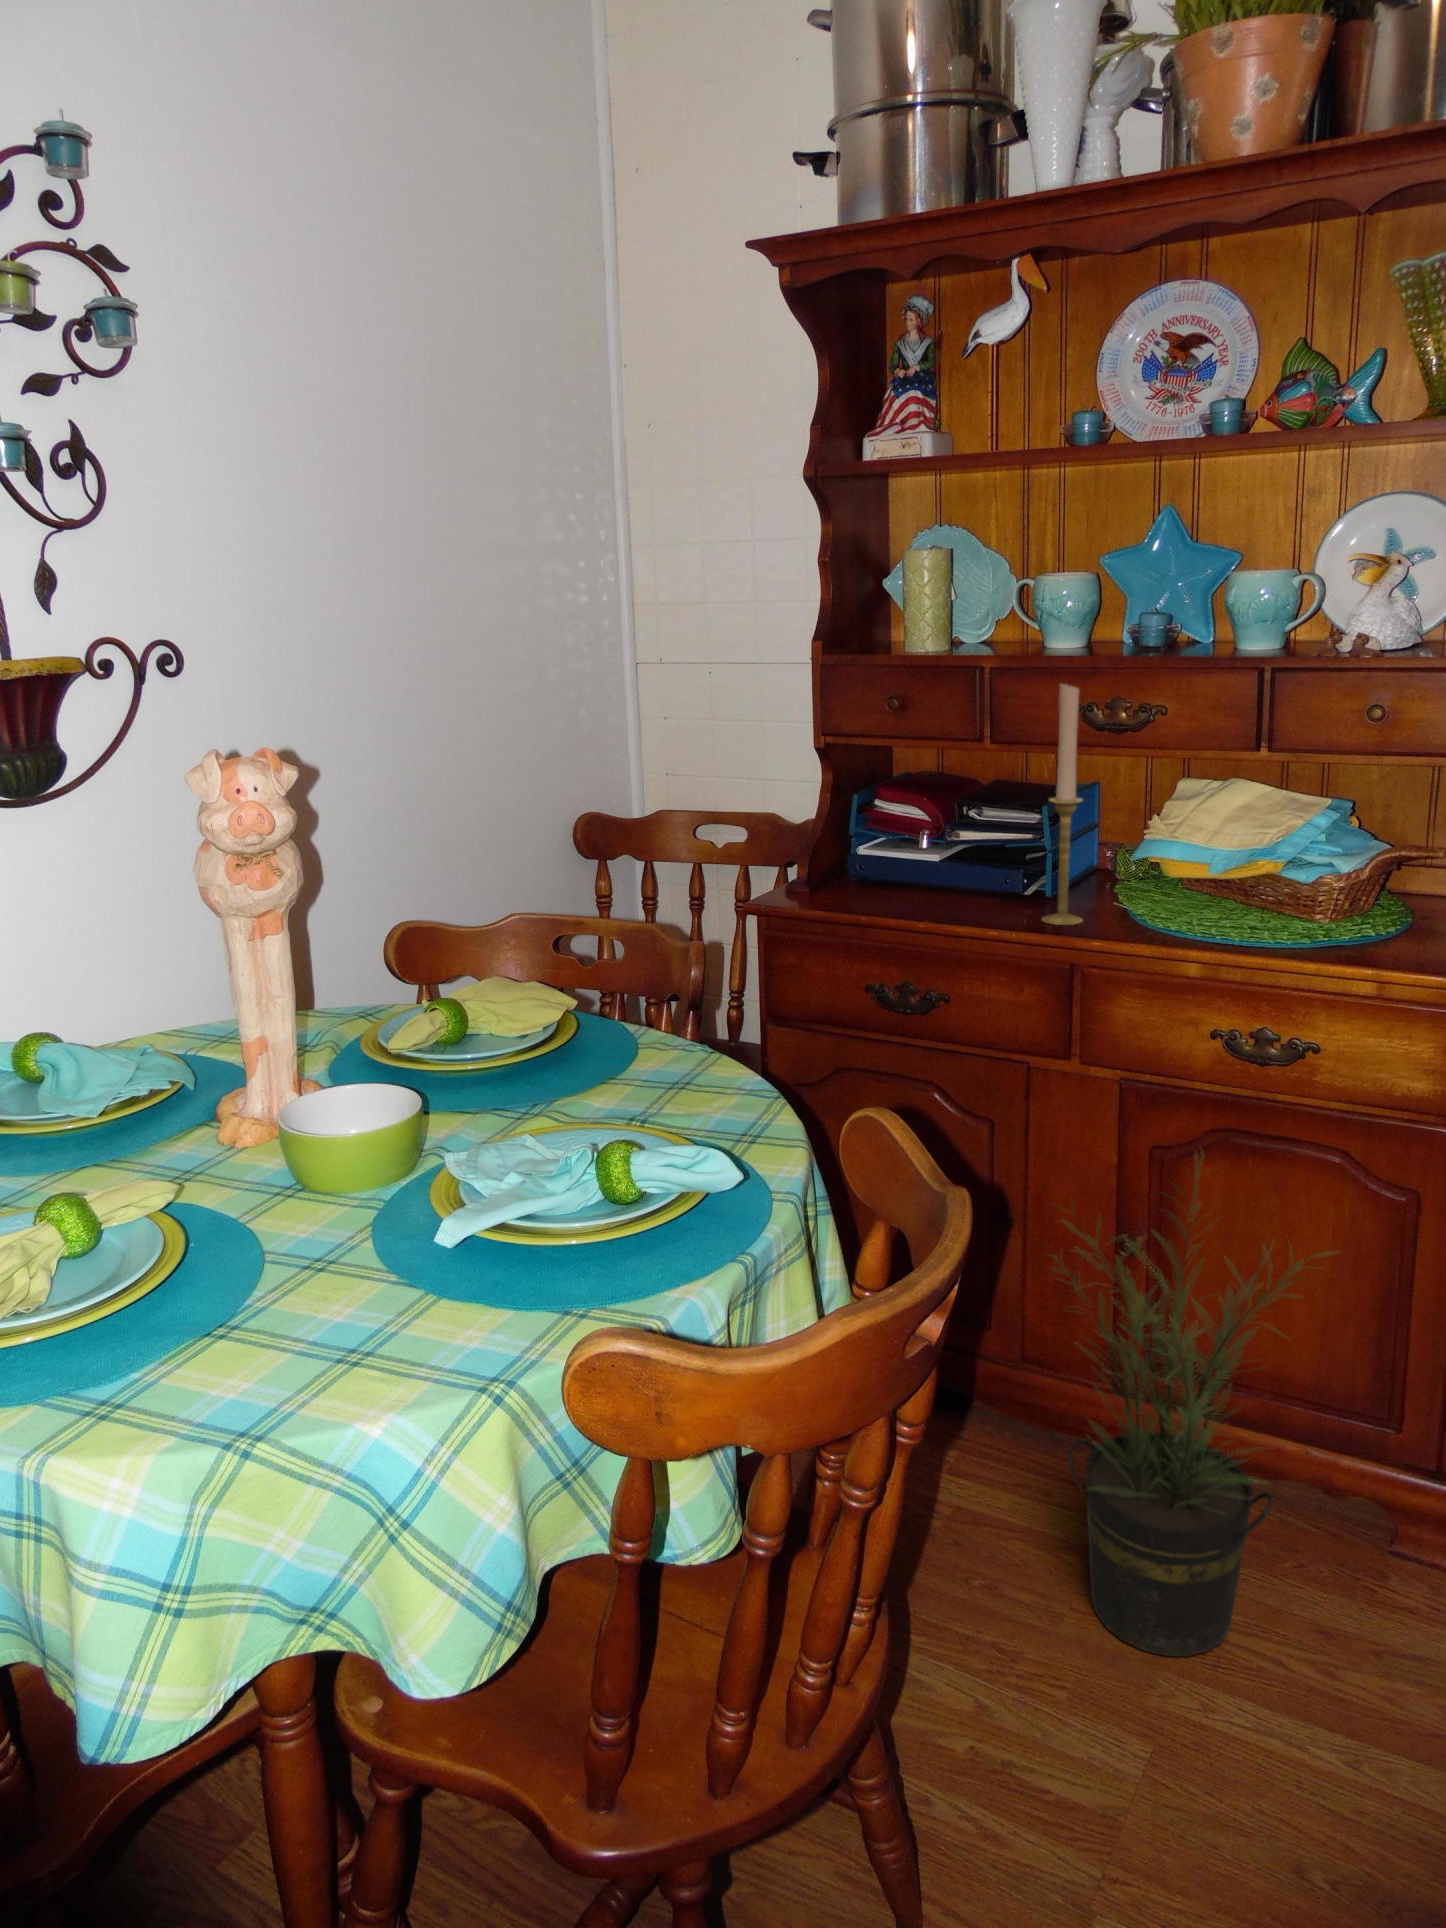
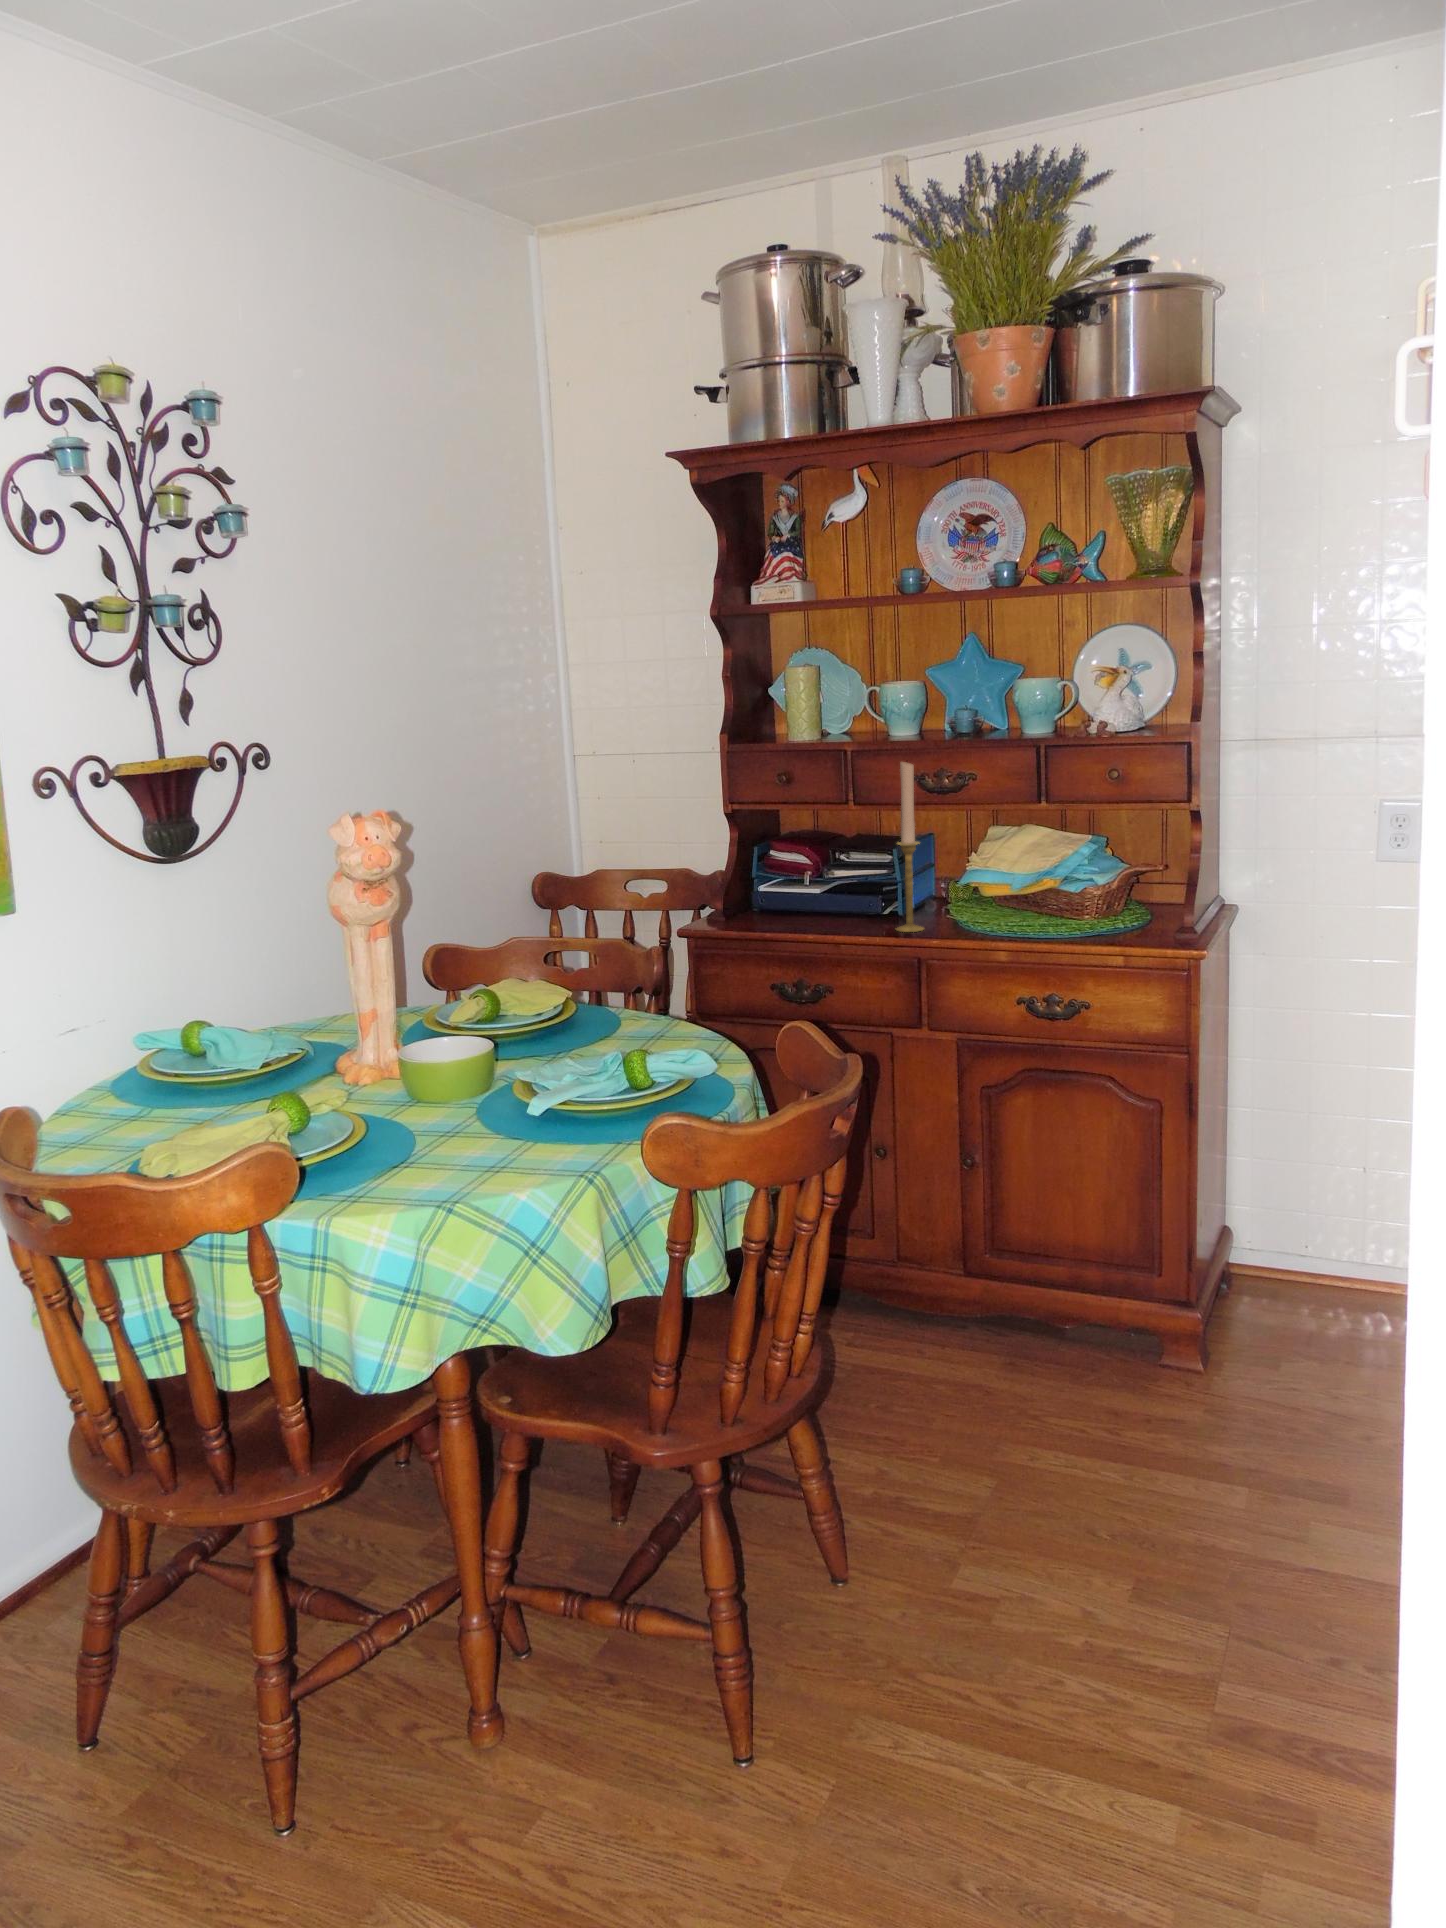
potted plant: present [1051,1151,1341,1657] -> none [896,1081,1100,1433]

